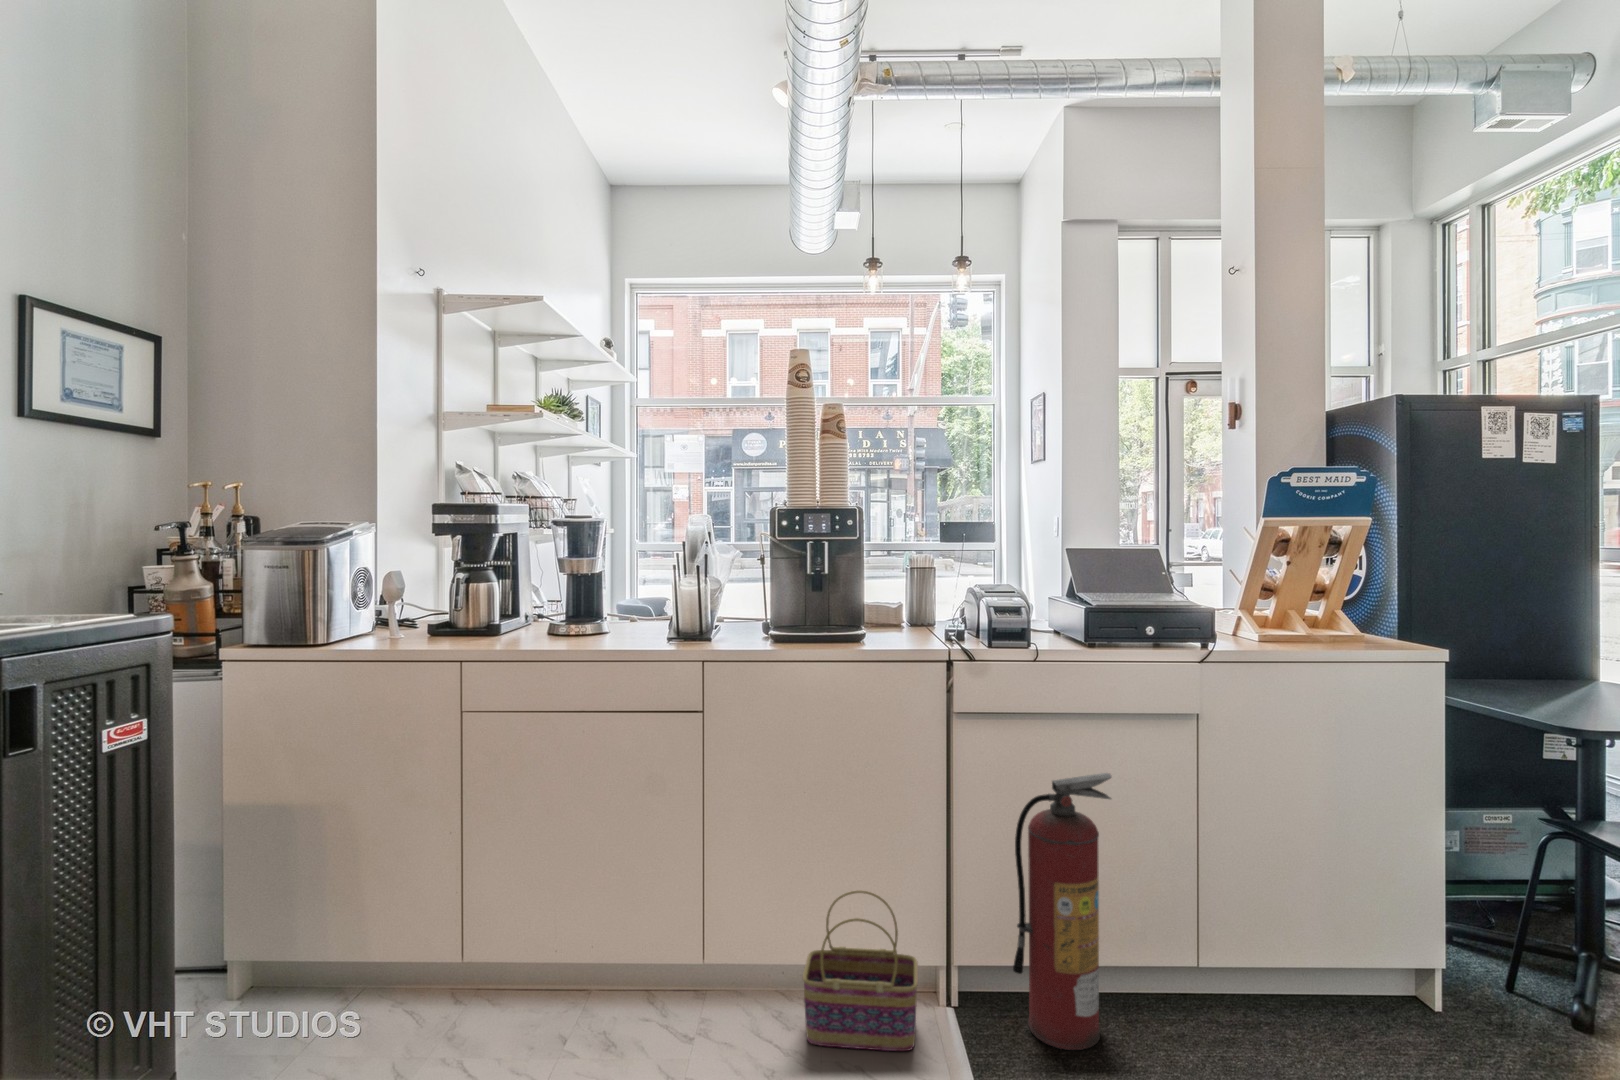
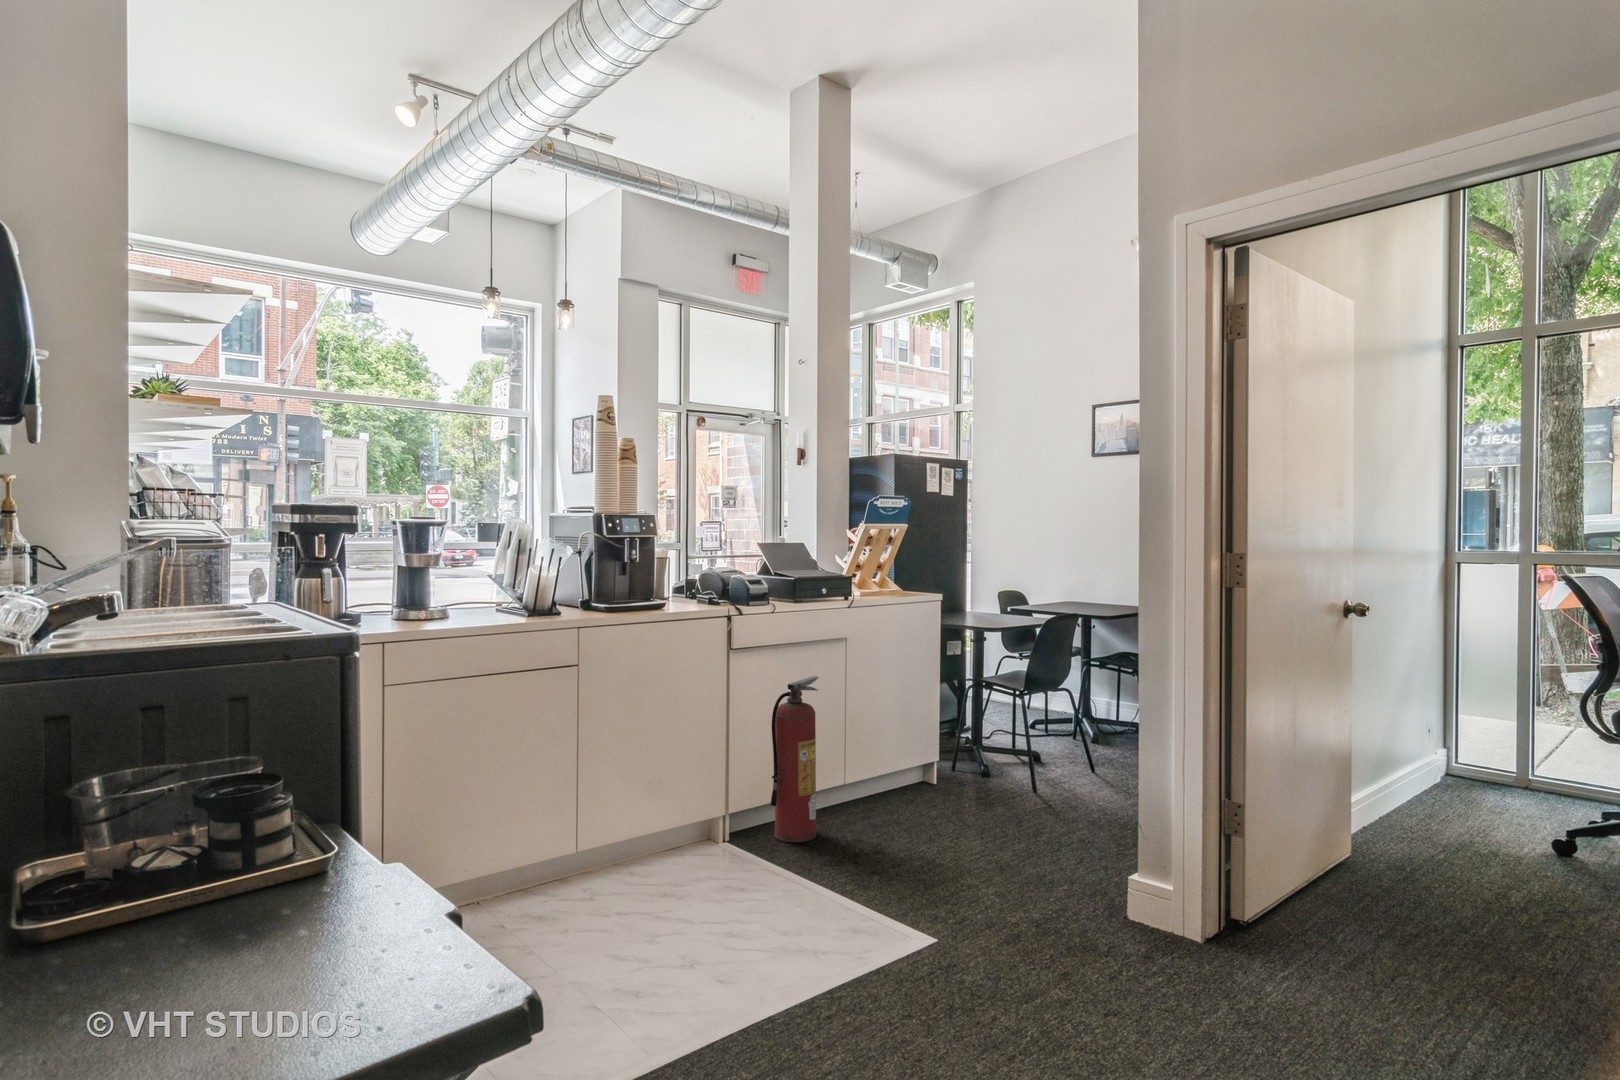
basket: present [803,891,918,1051] -> none [650,775,732,878]

